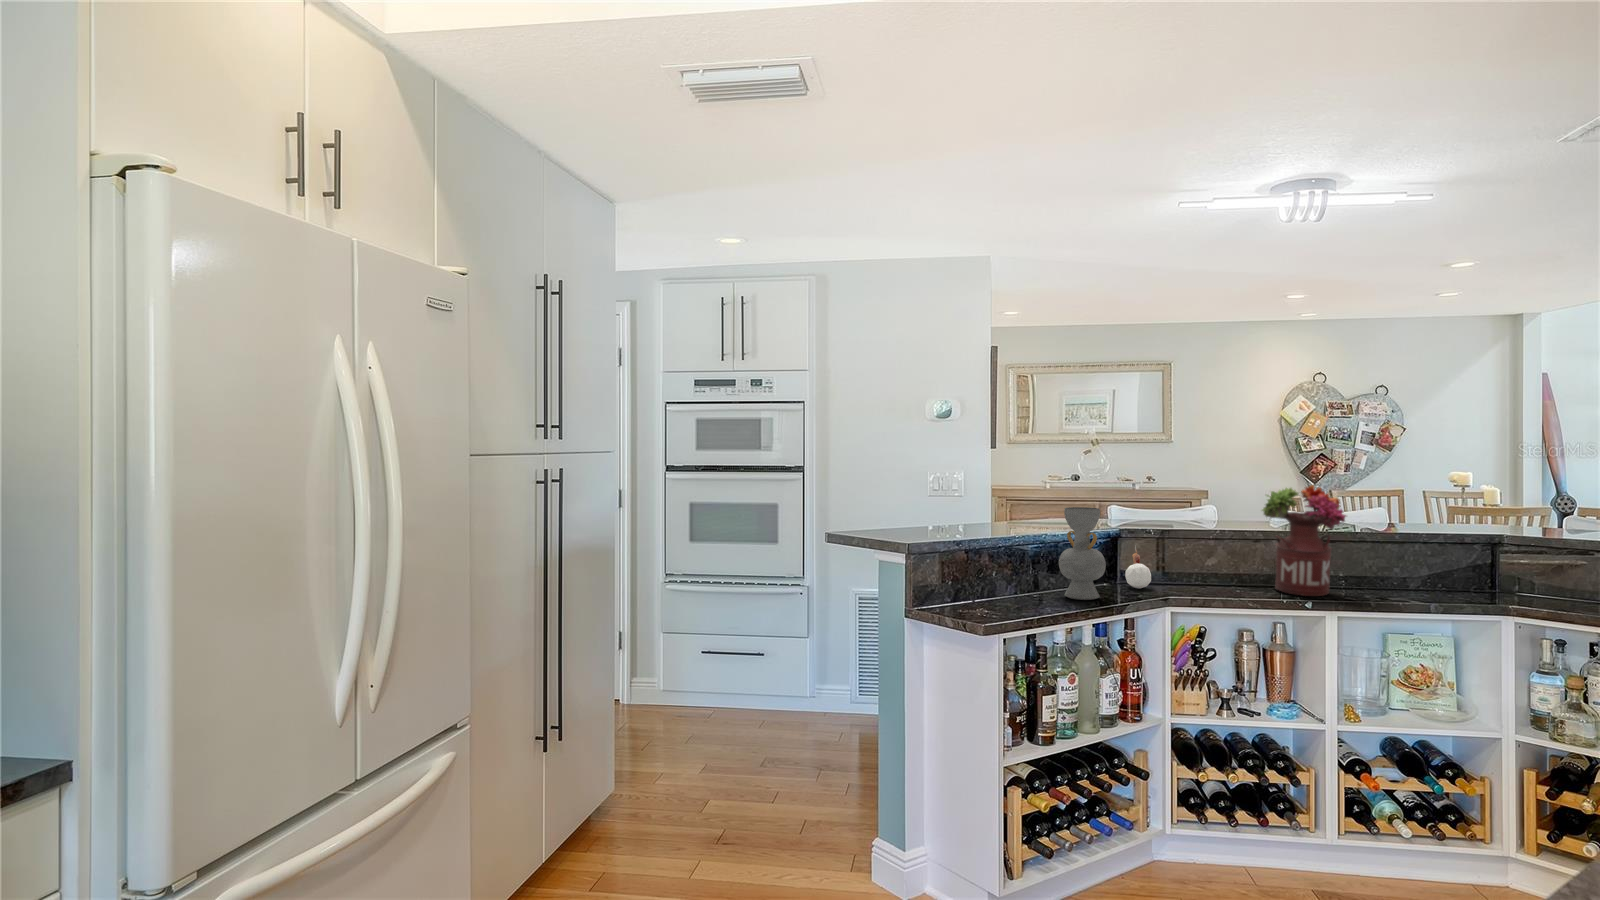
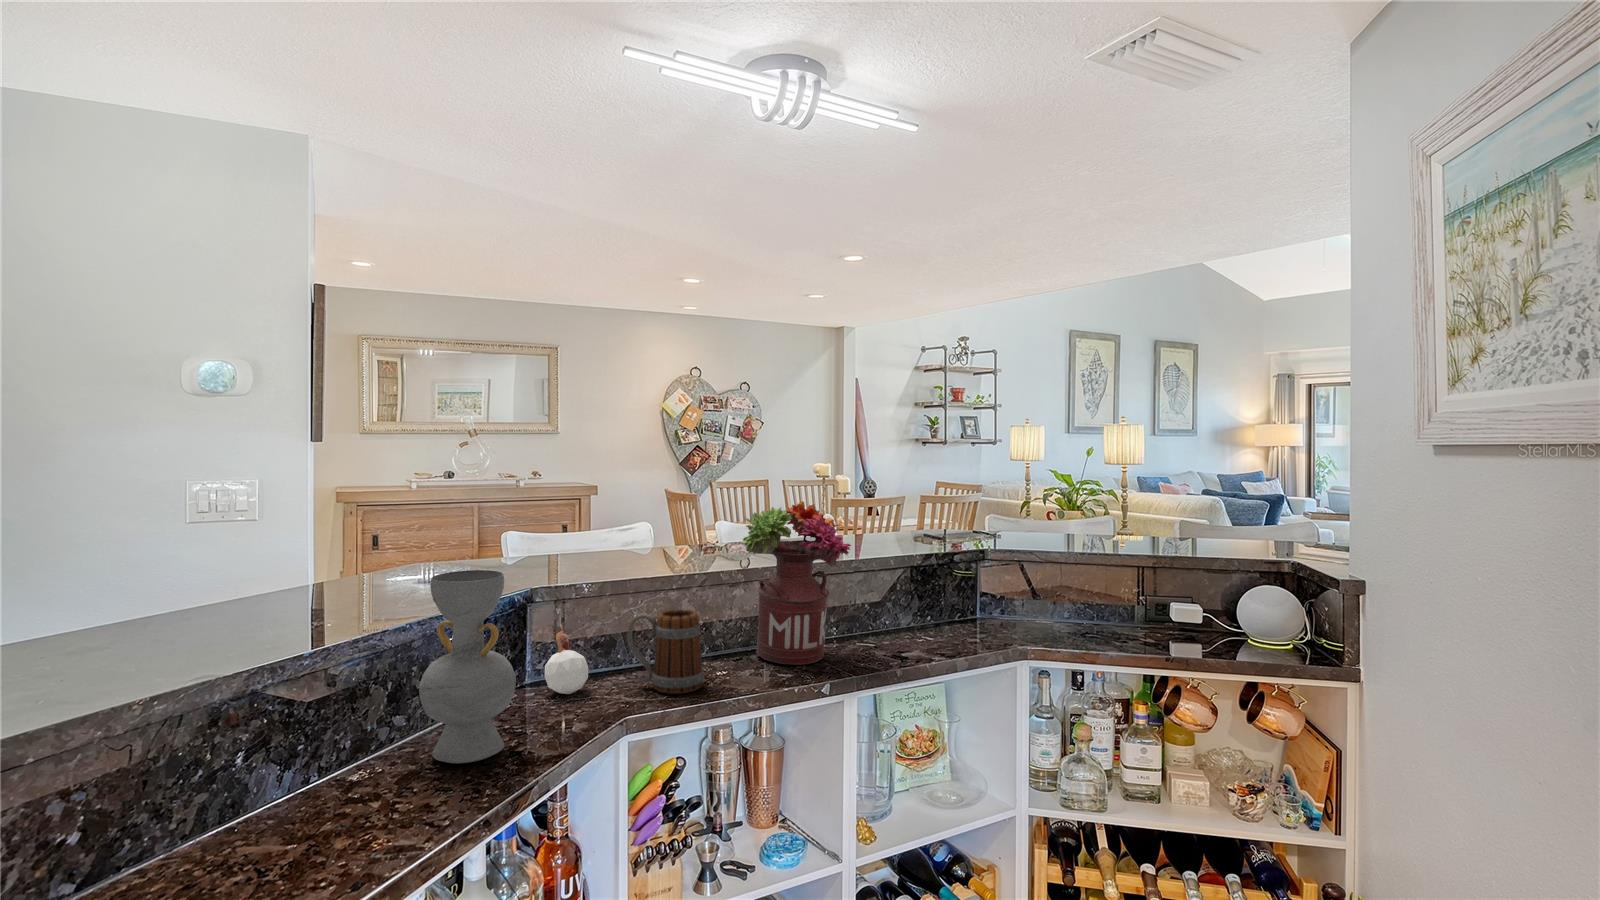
beer mug: none [1176,546,1226,596] -> present [627,609,704,694]

